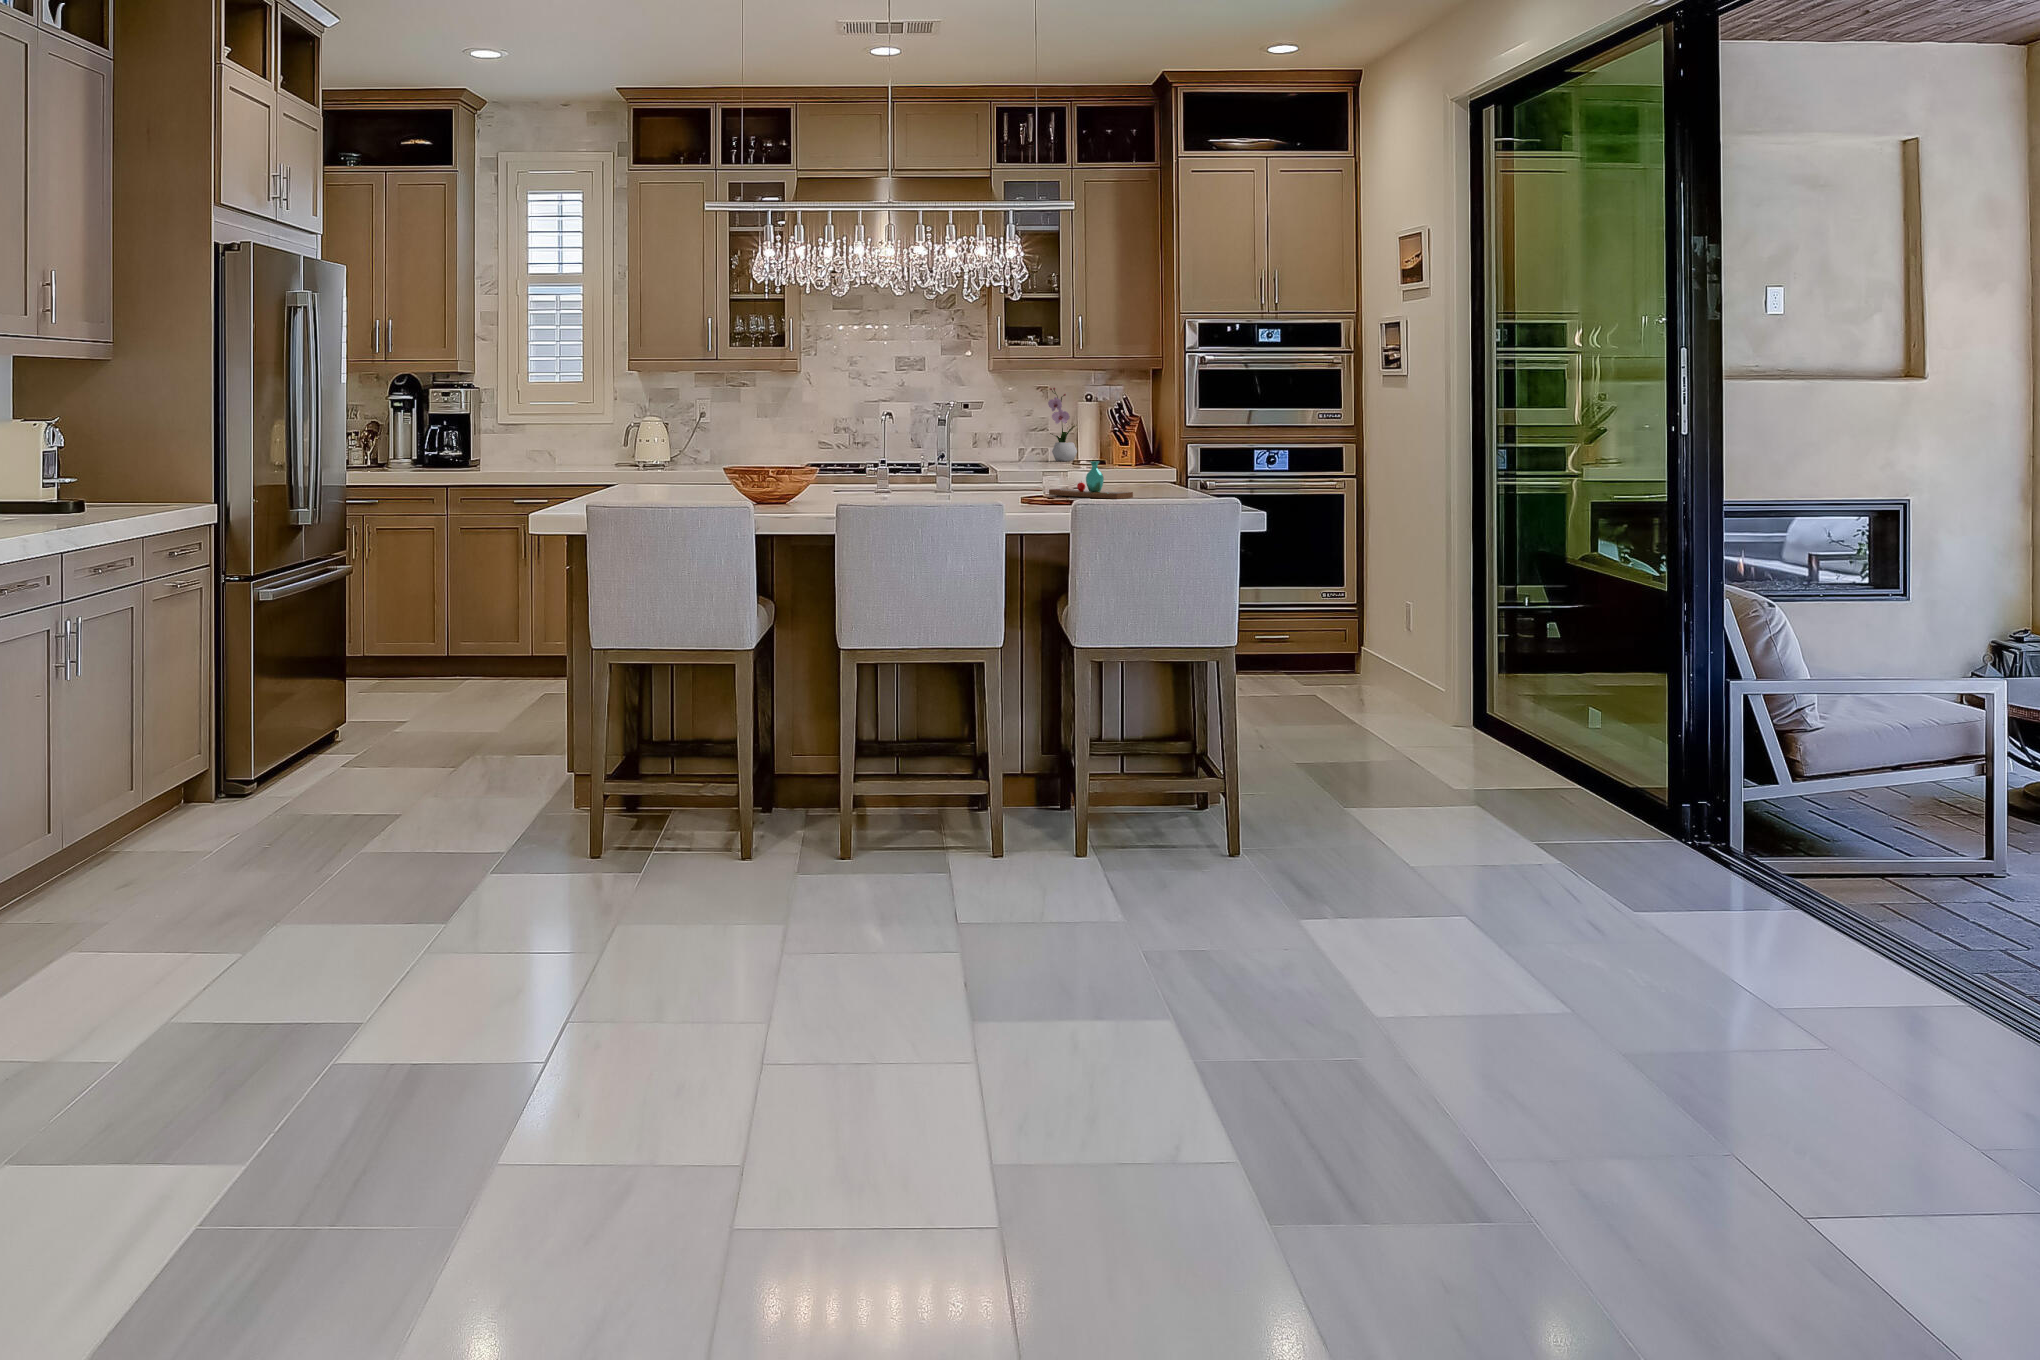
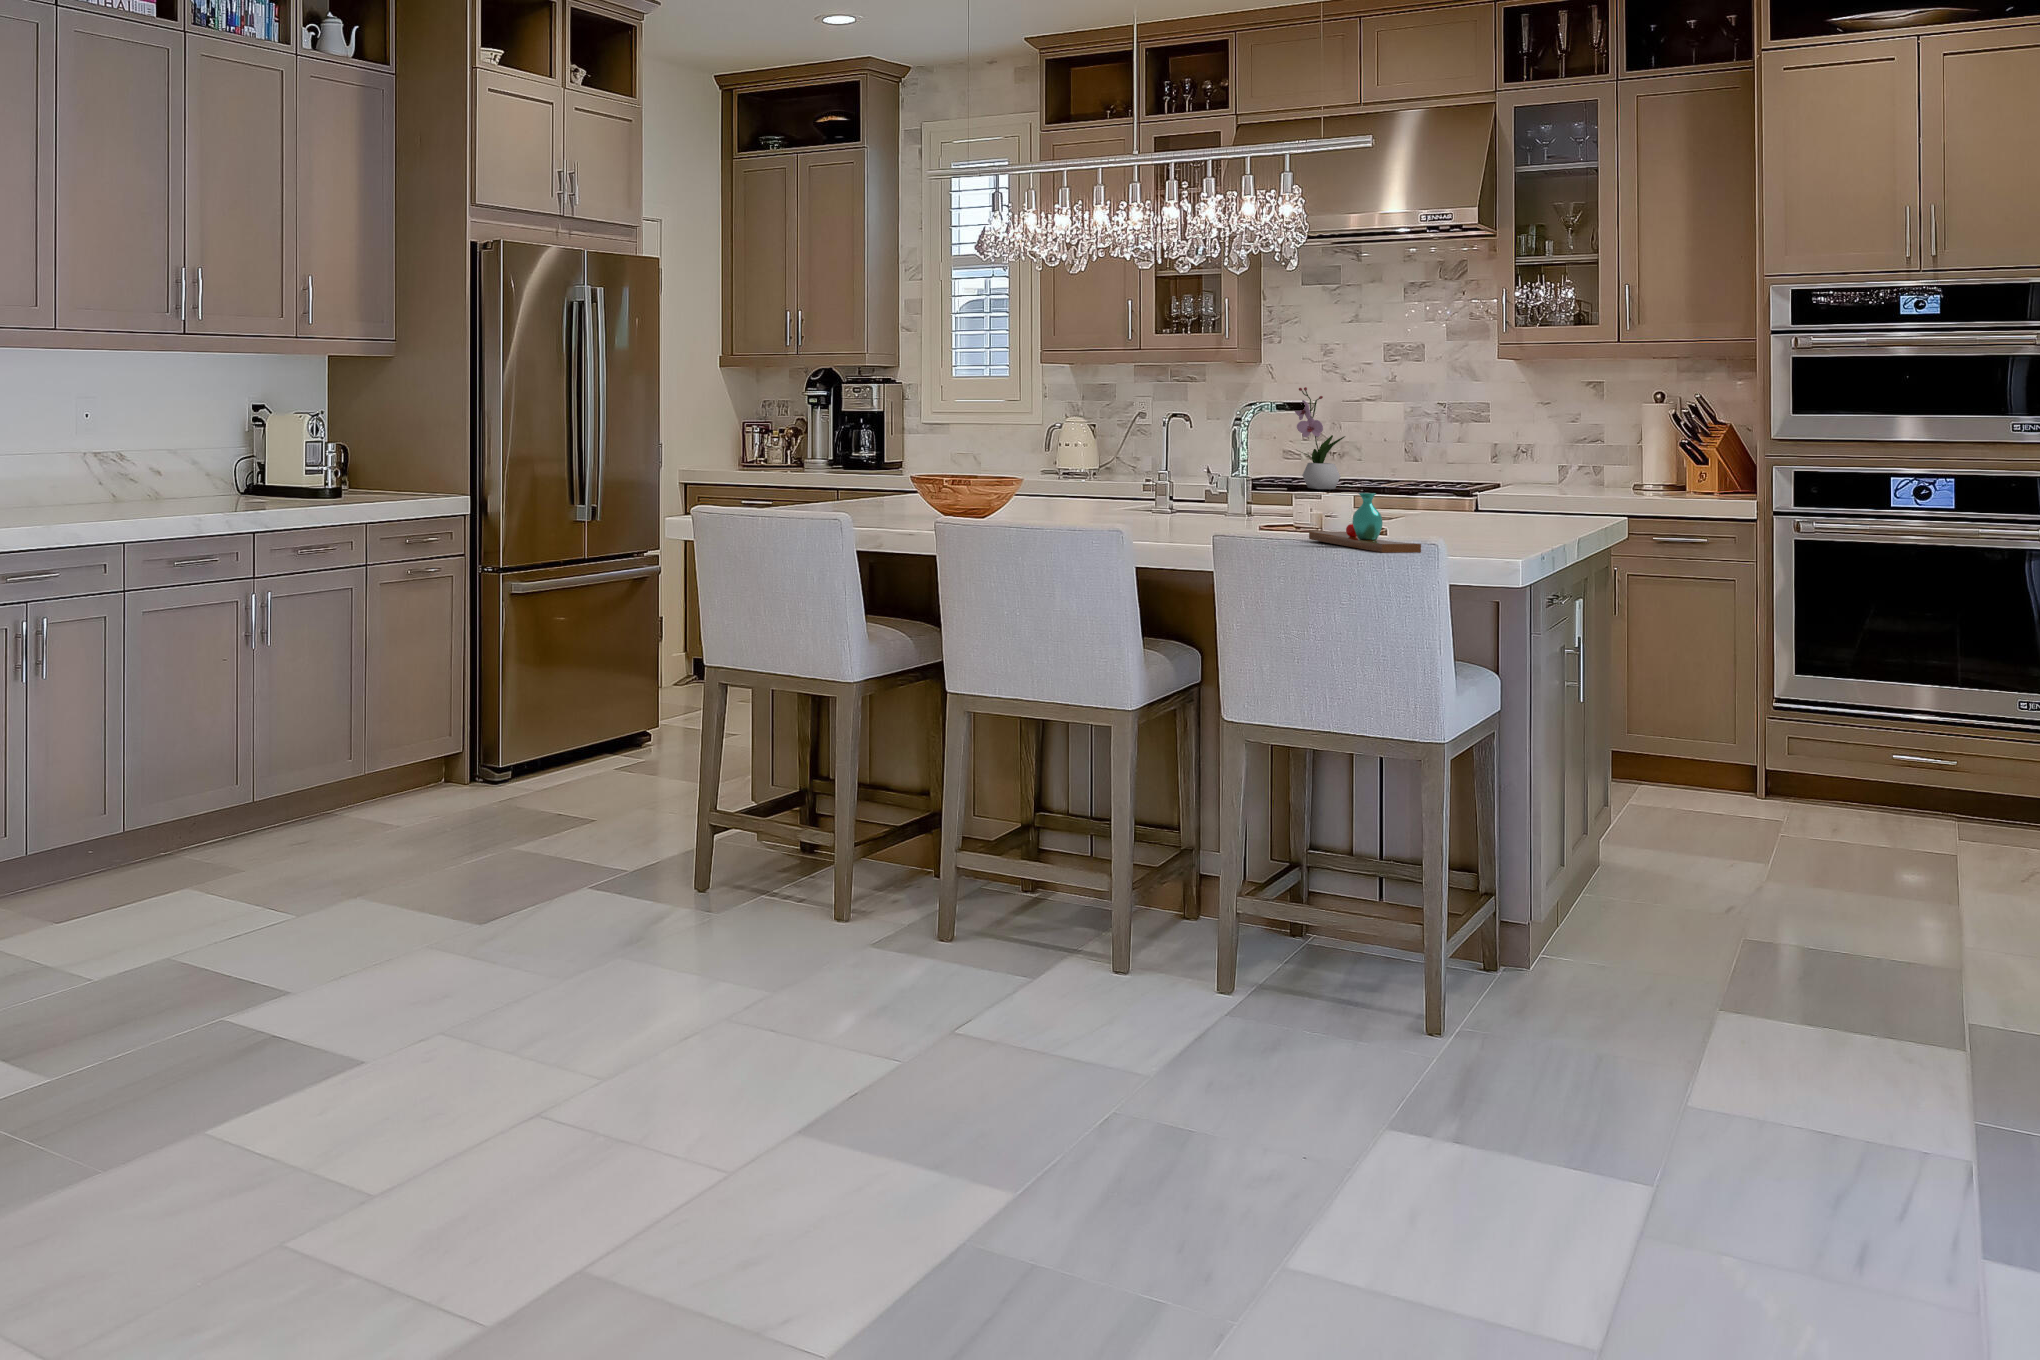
flower arrangement: present [1048,388,1077,461] -> present [1295,387,1345,489]

